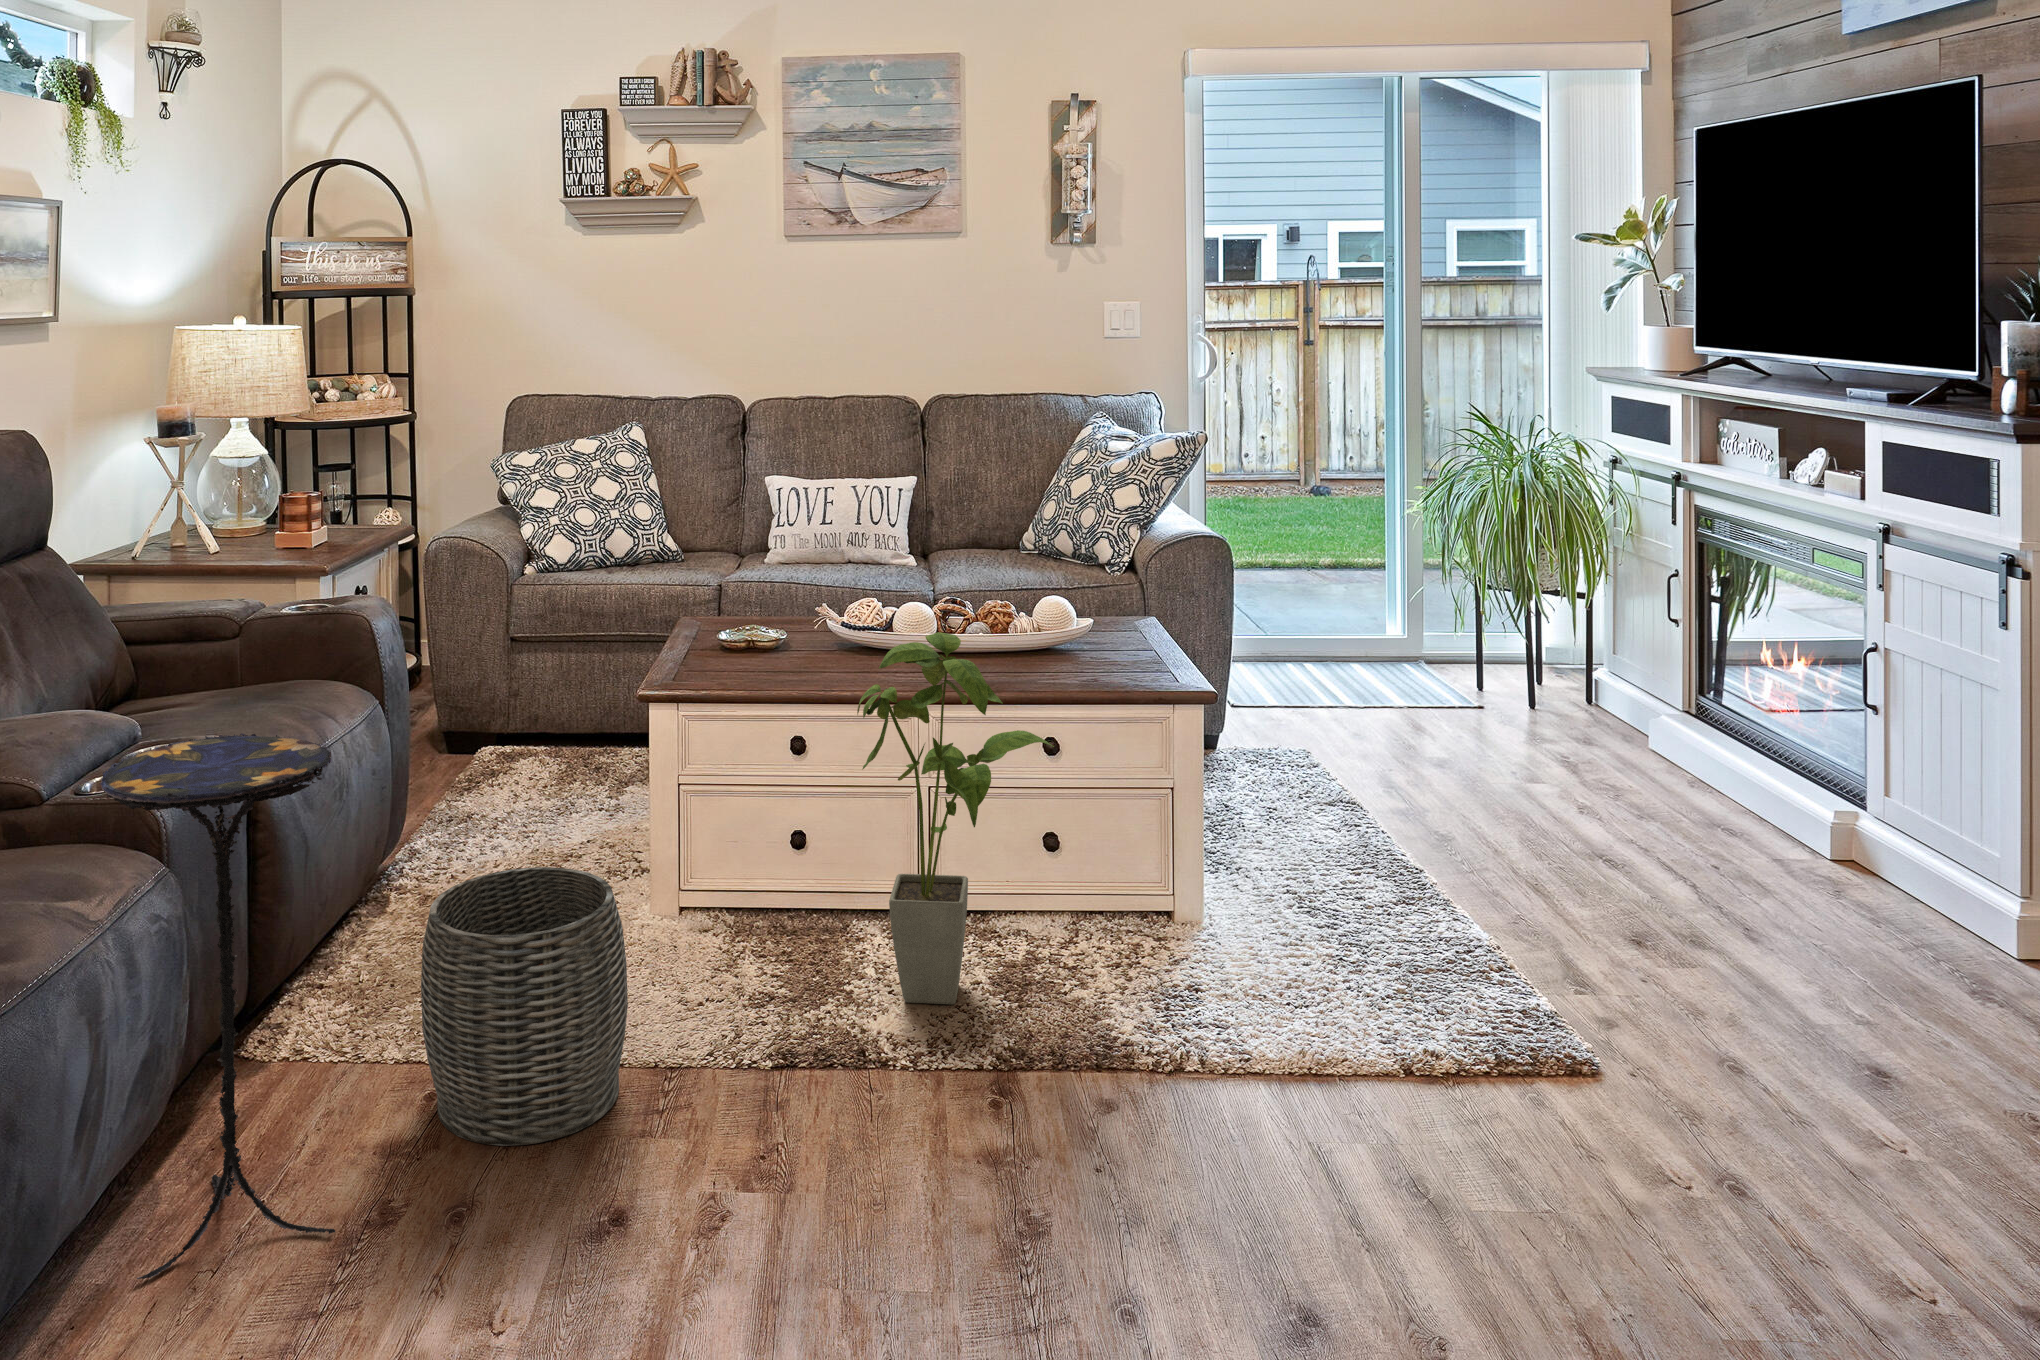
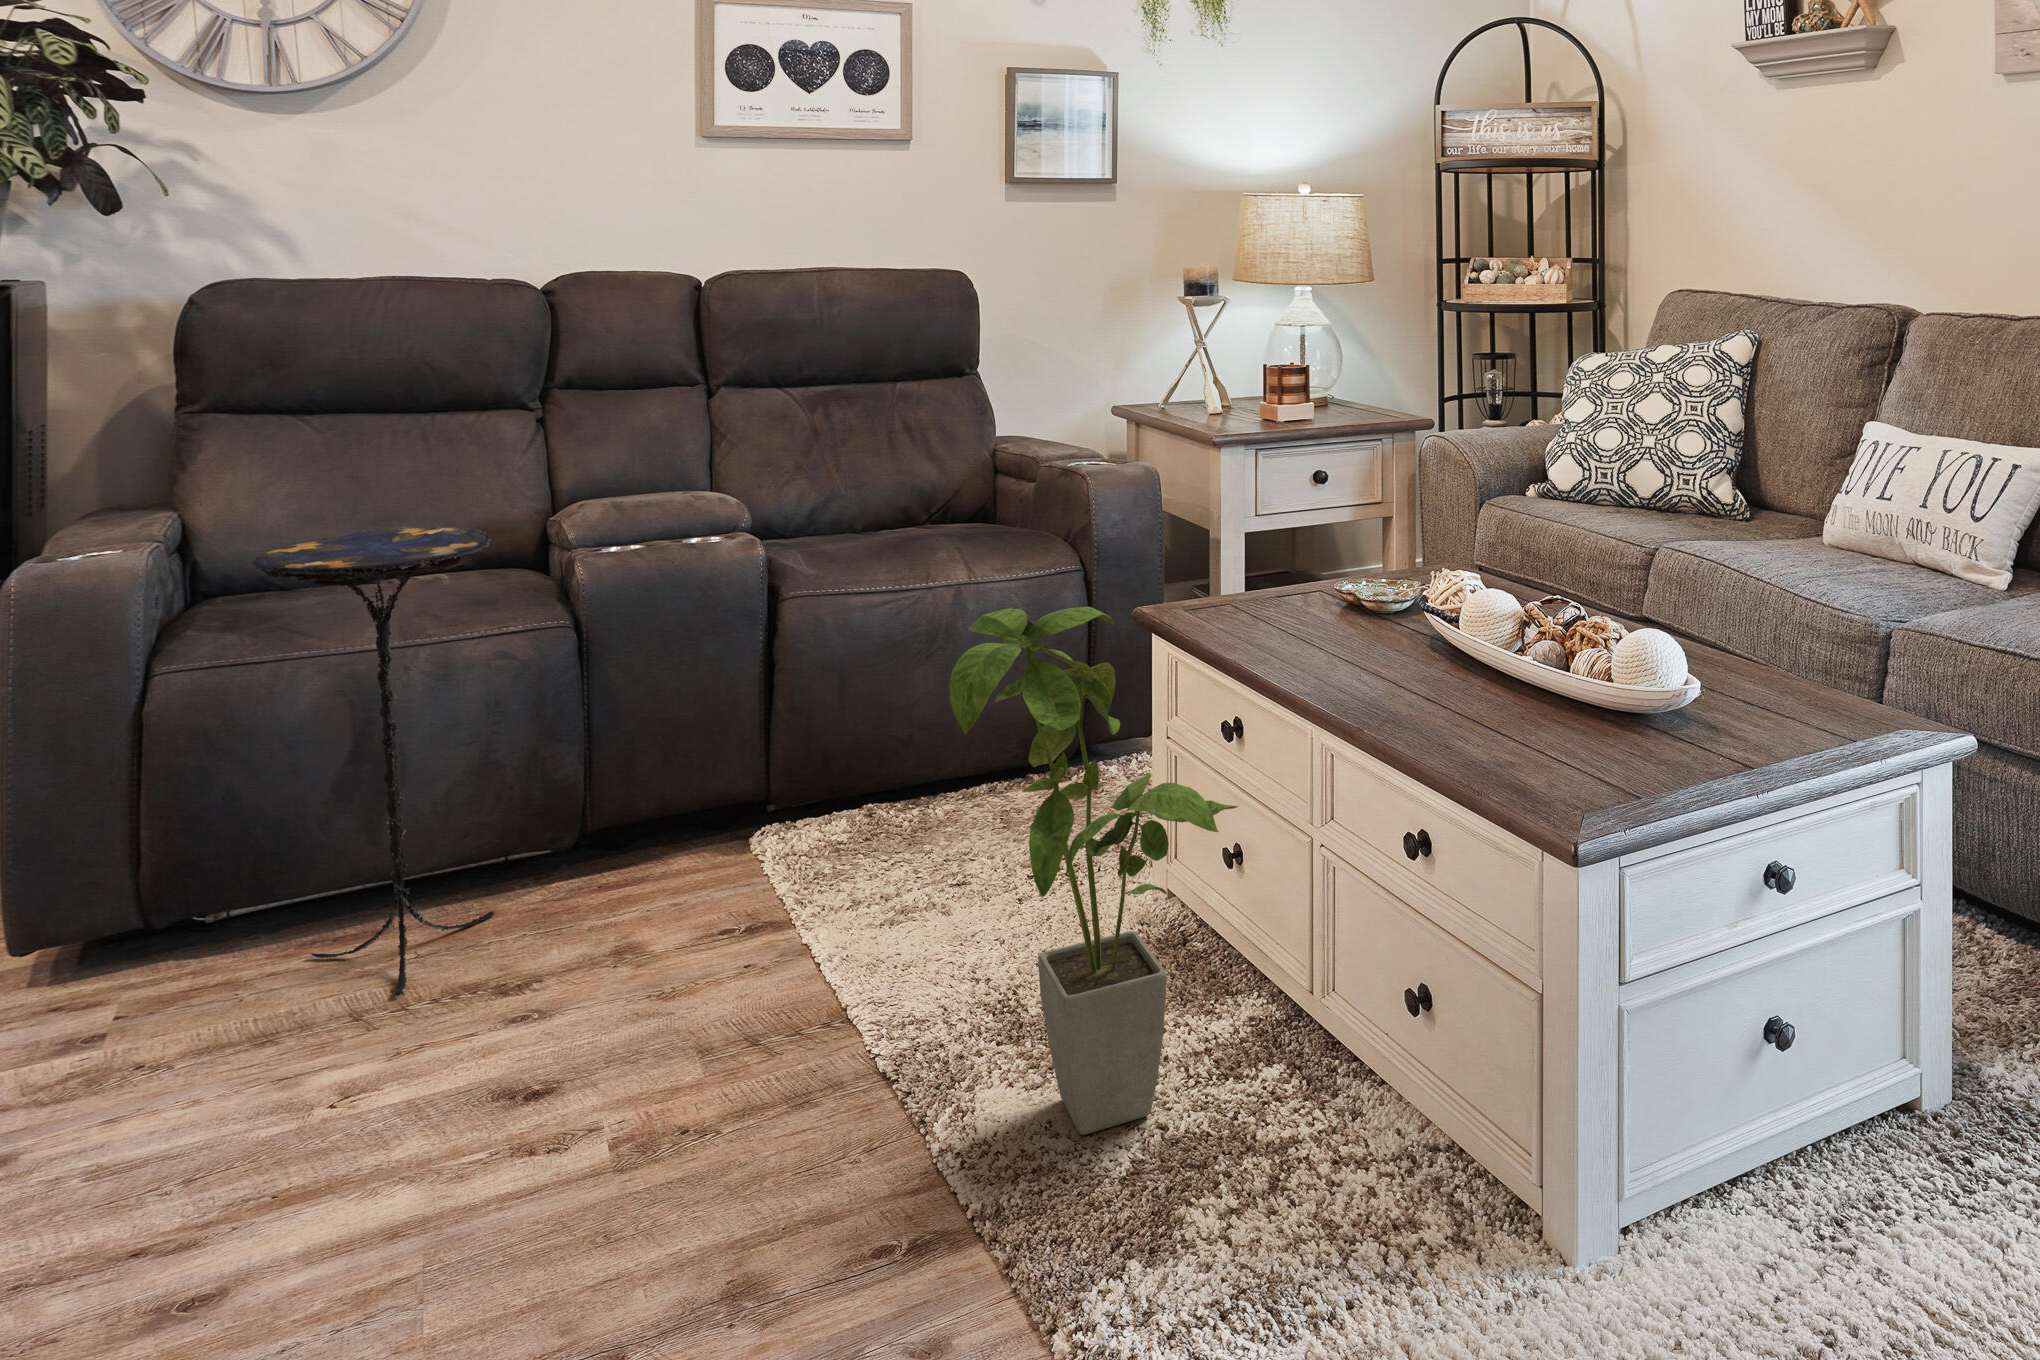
woven basket: present [421,867,628,1146] -> none [564,740,803,1029]

